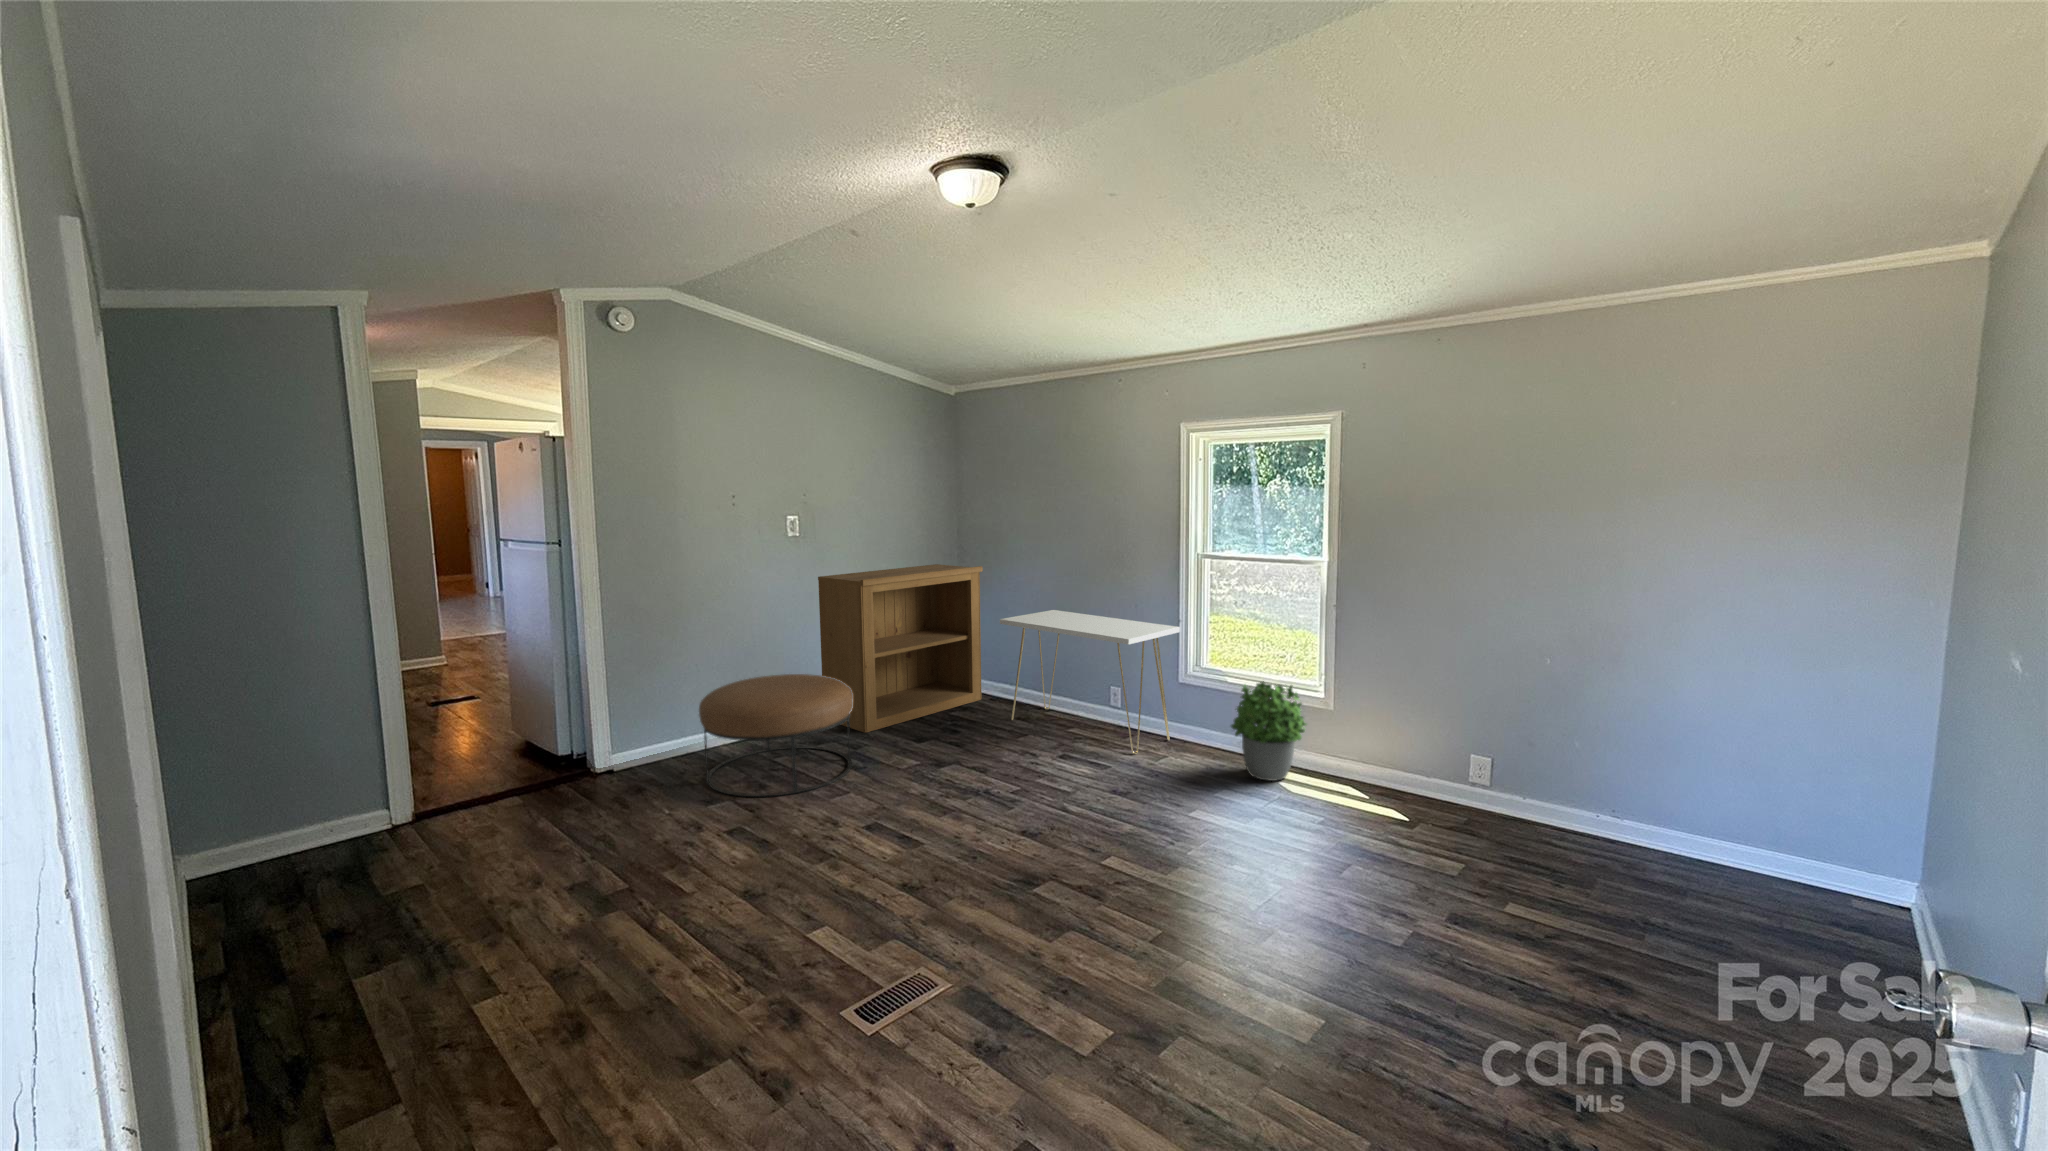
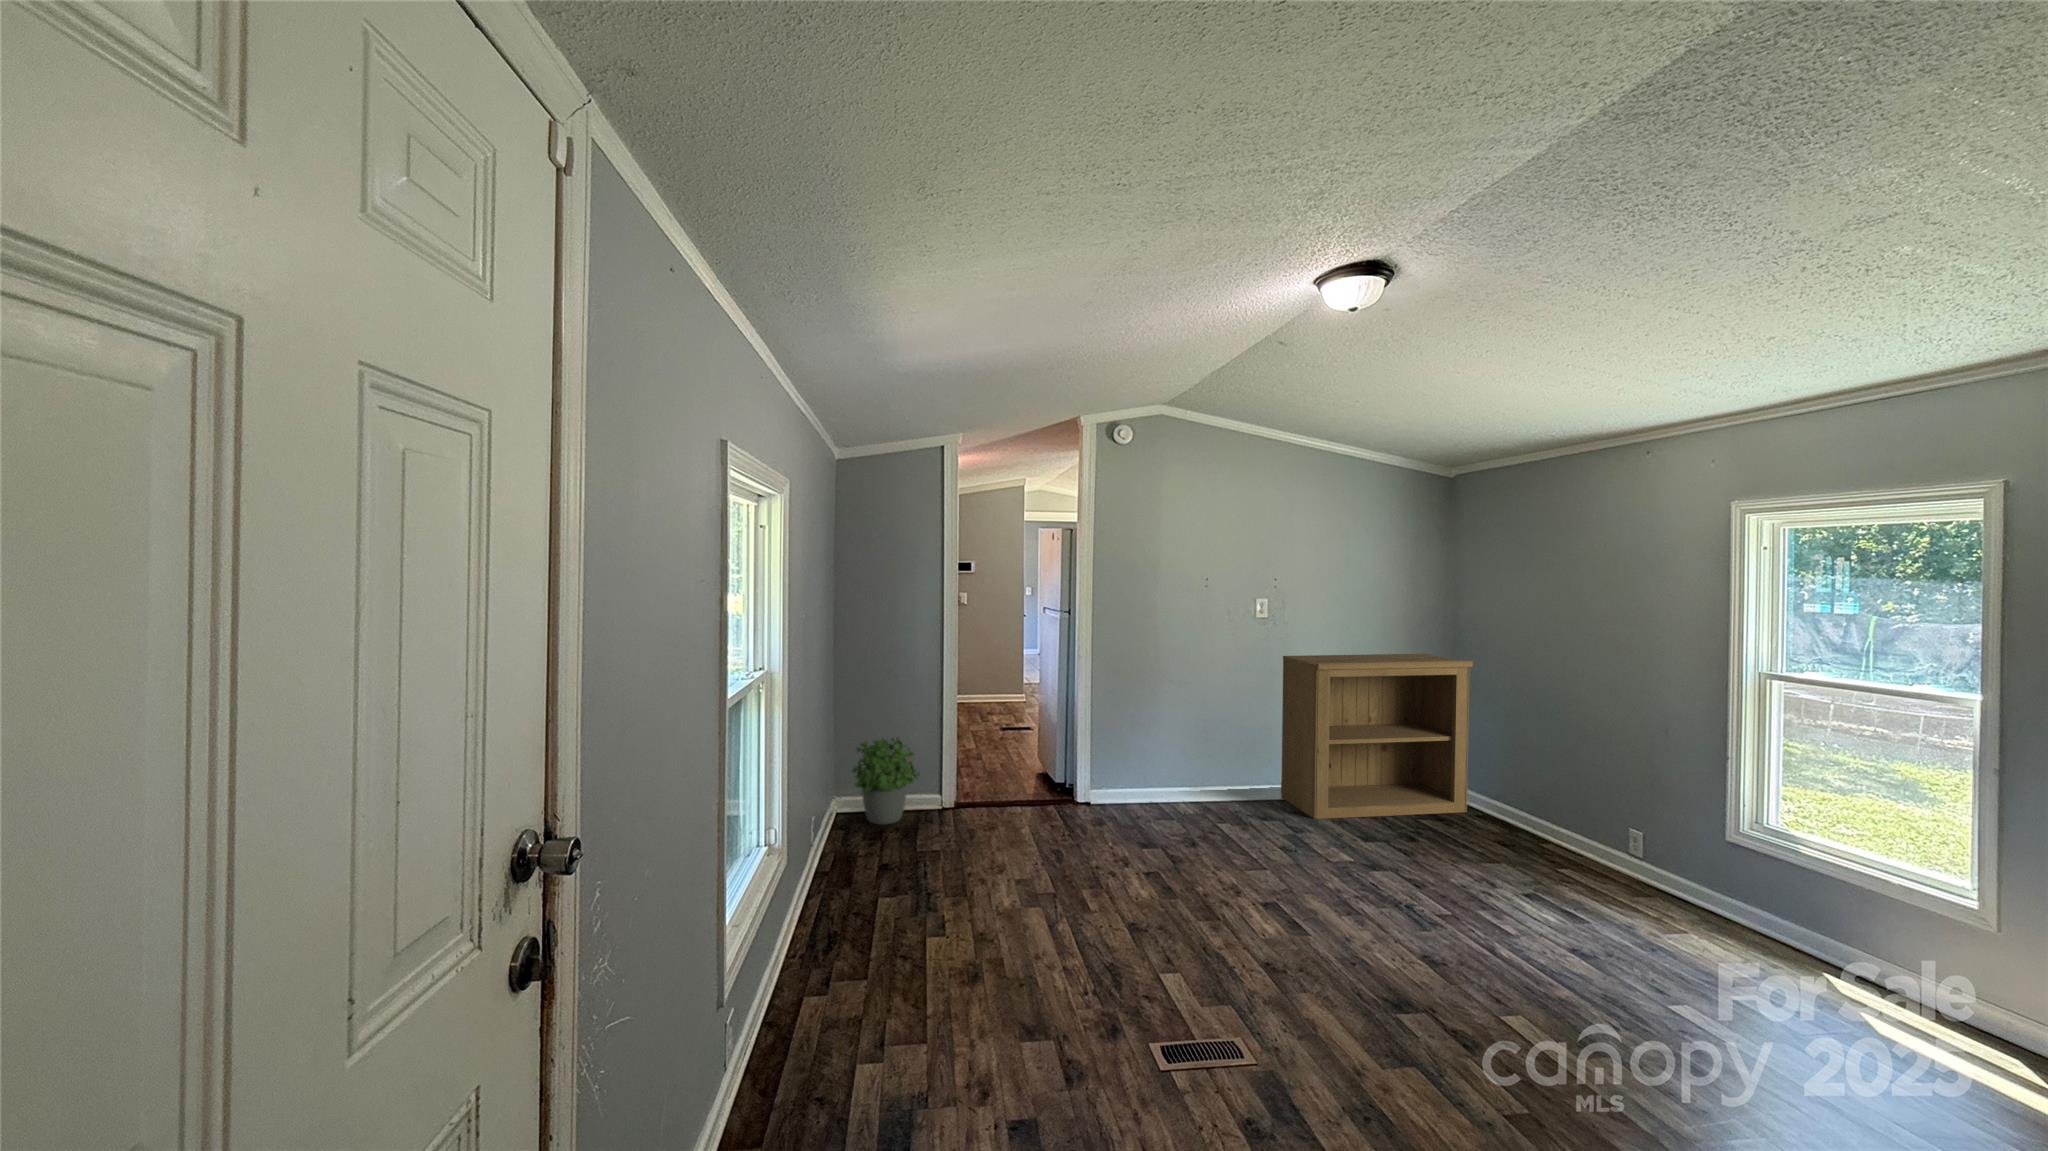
console table: present [1000,610,1180,754] -> none [1477,721,1728,918]
ottoman: present [699,674,853,797] -> none [1148,744,1288,859]
potted plant: present [1231,681,1307,781] -> present [852,738,920,825]

